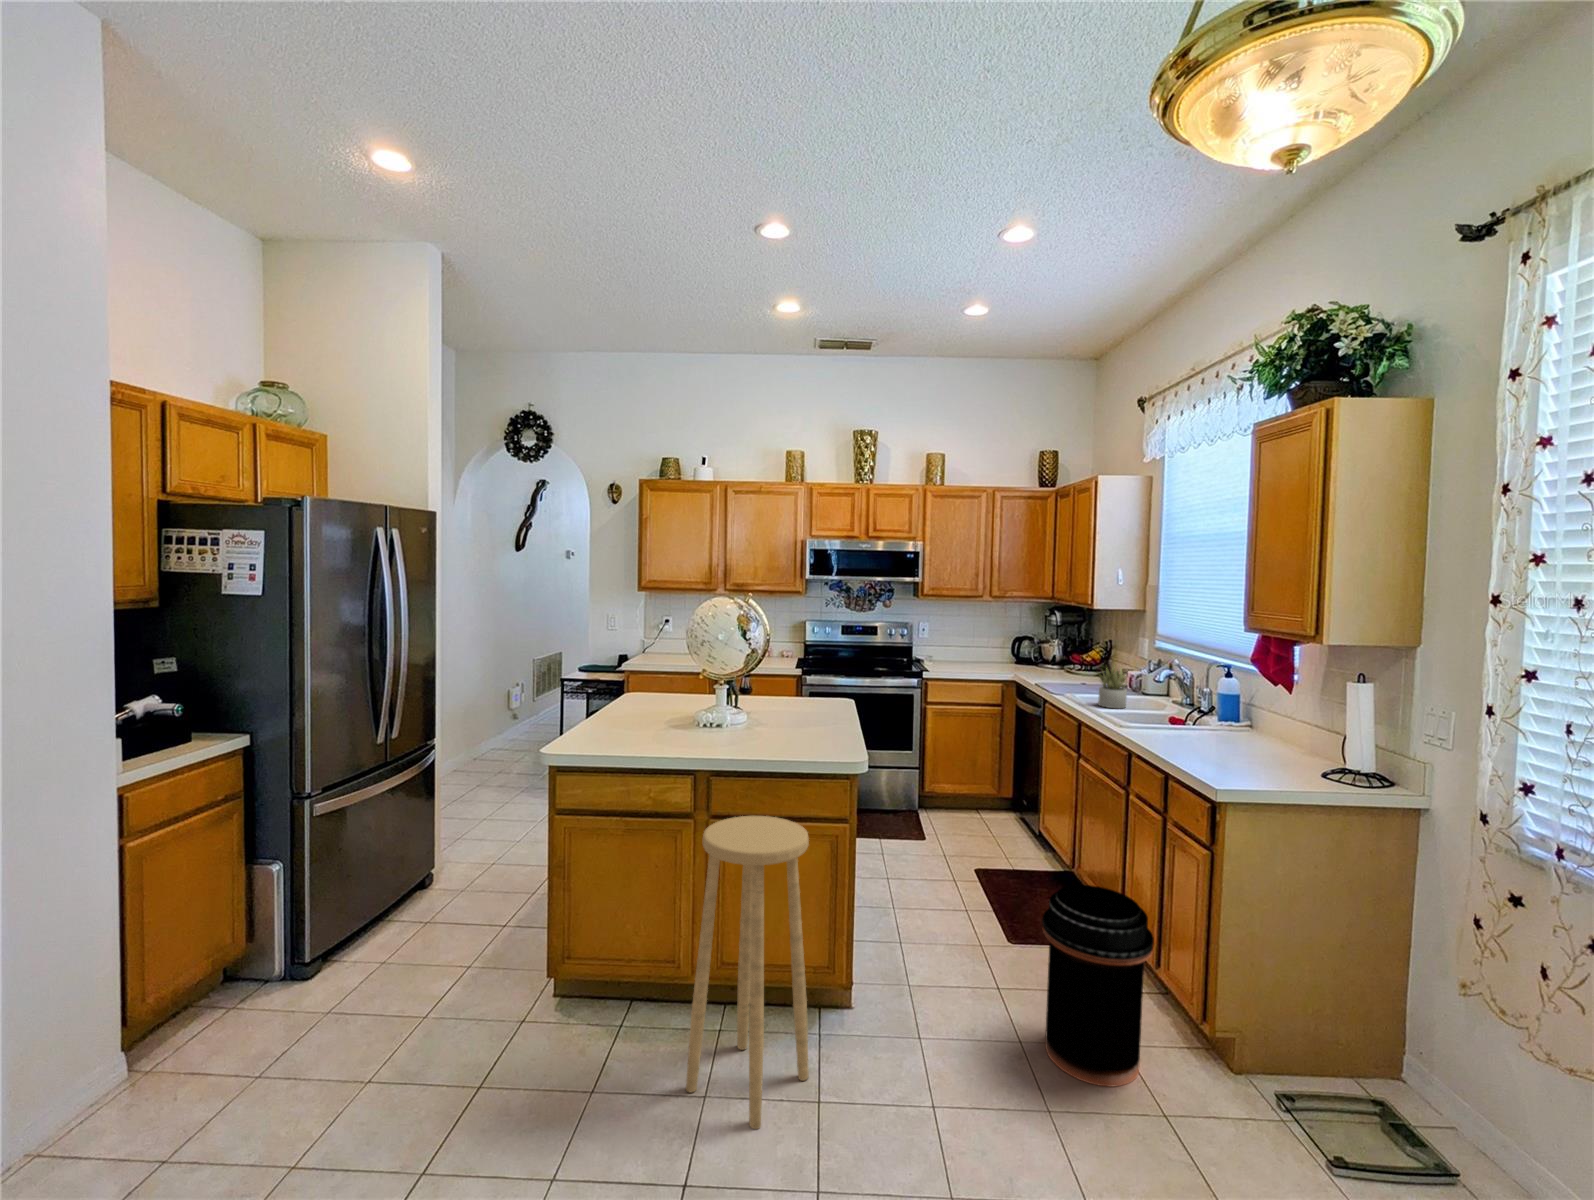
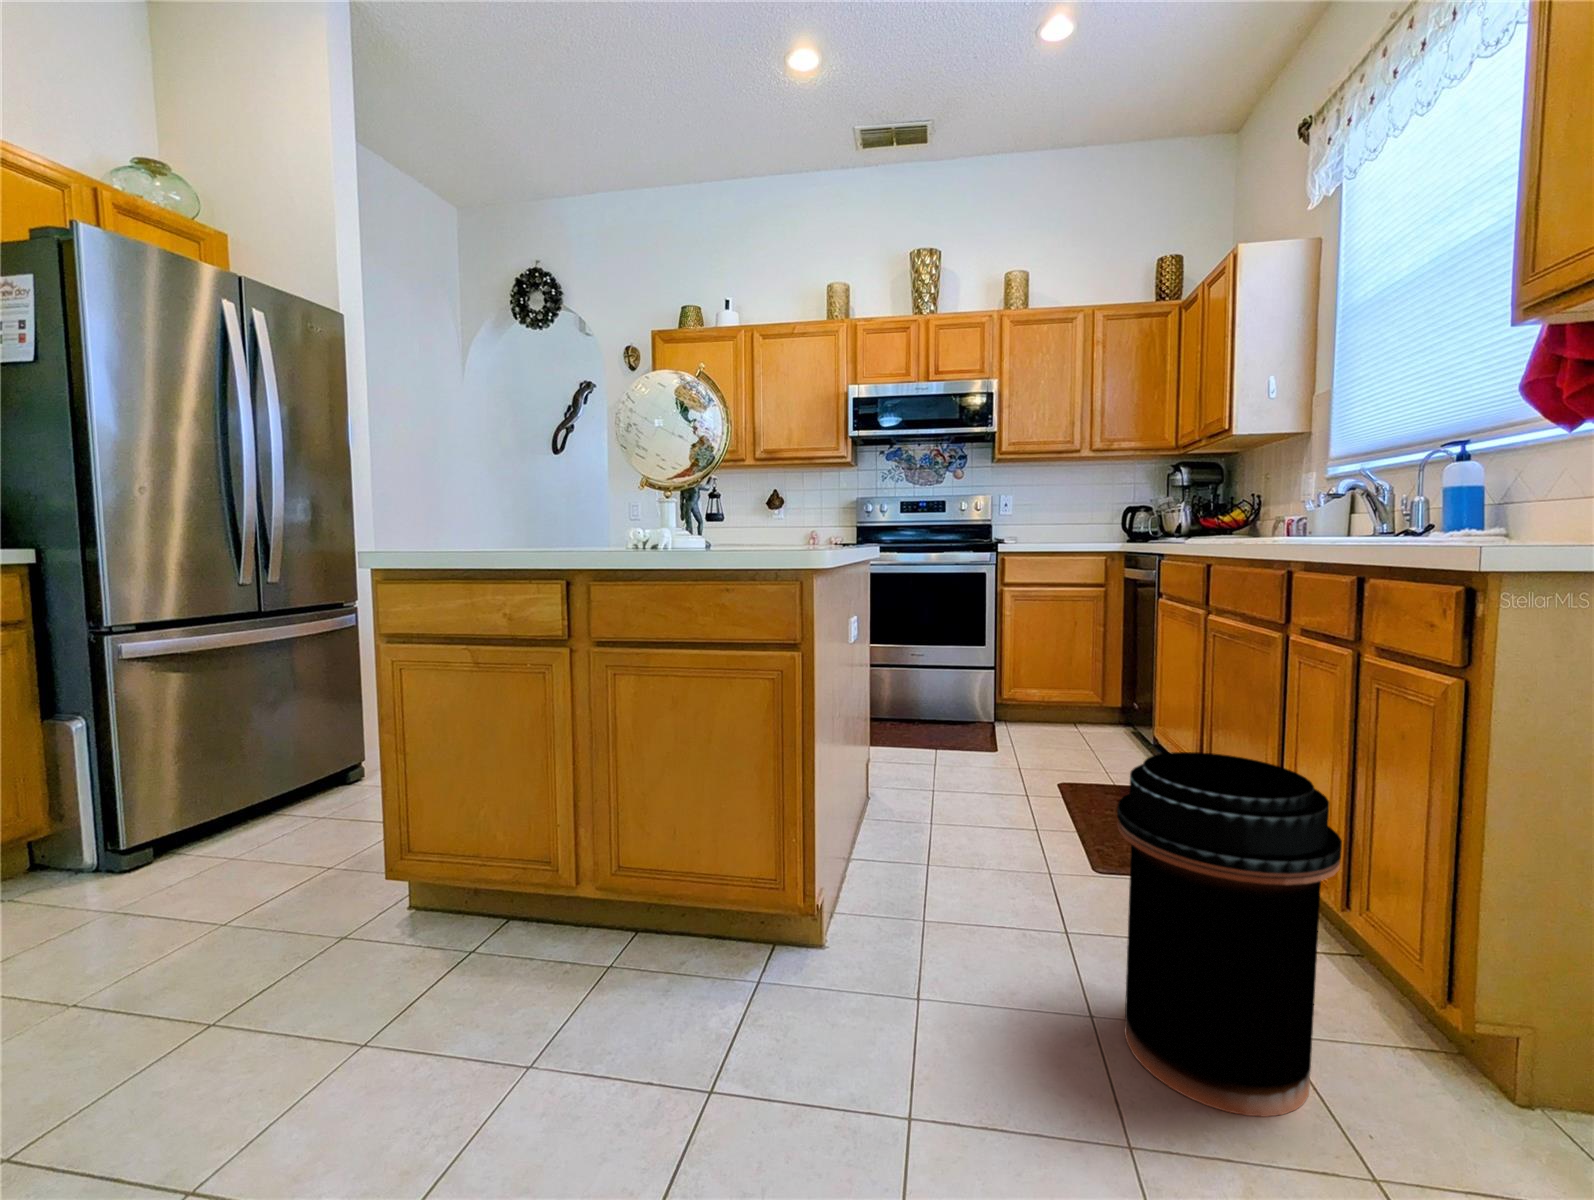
succulent plant: present [1098,668,1128,708] -> none [1237,478,1290,540]
stool: present [686,816,809,1129] -> none [487,617,694,1125]

